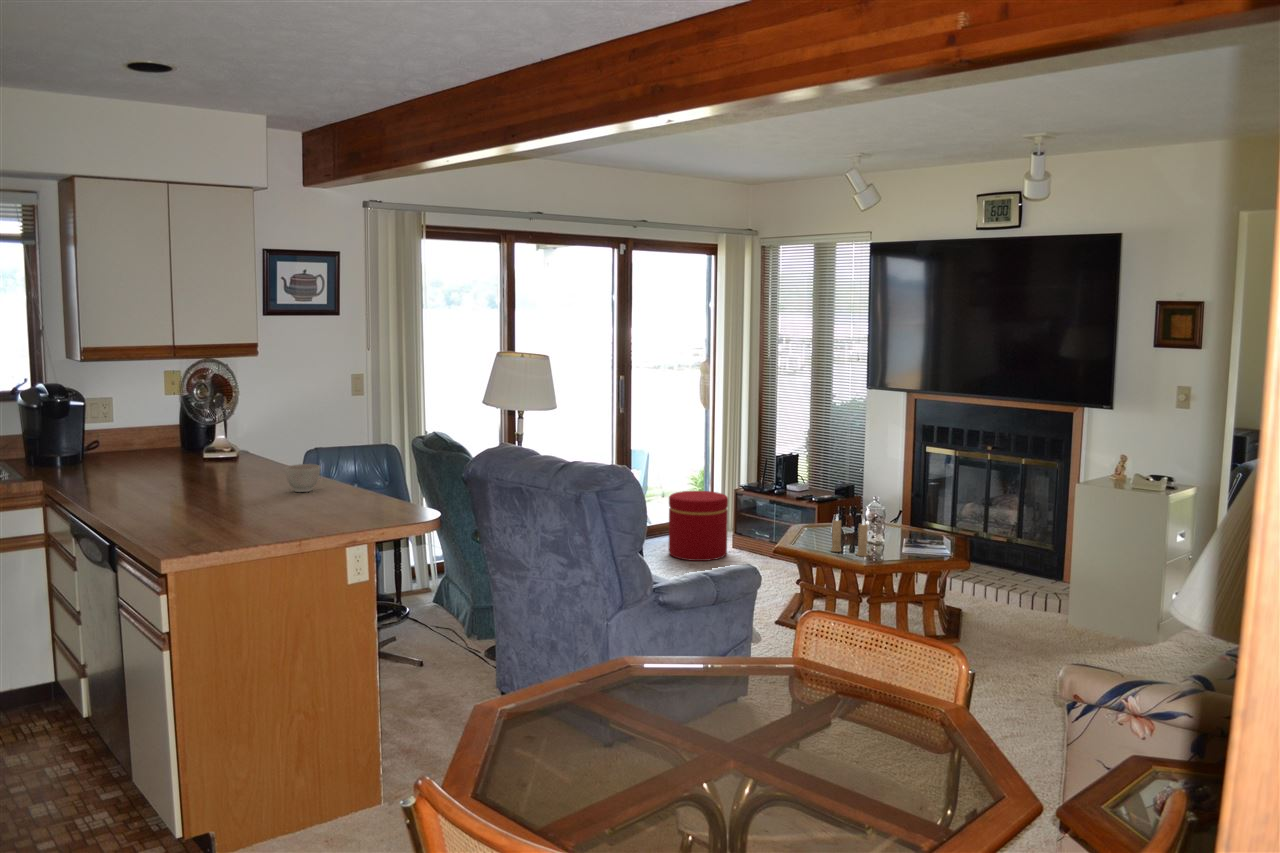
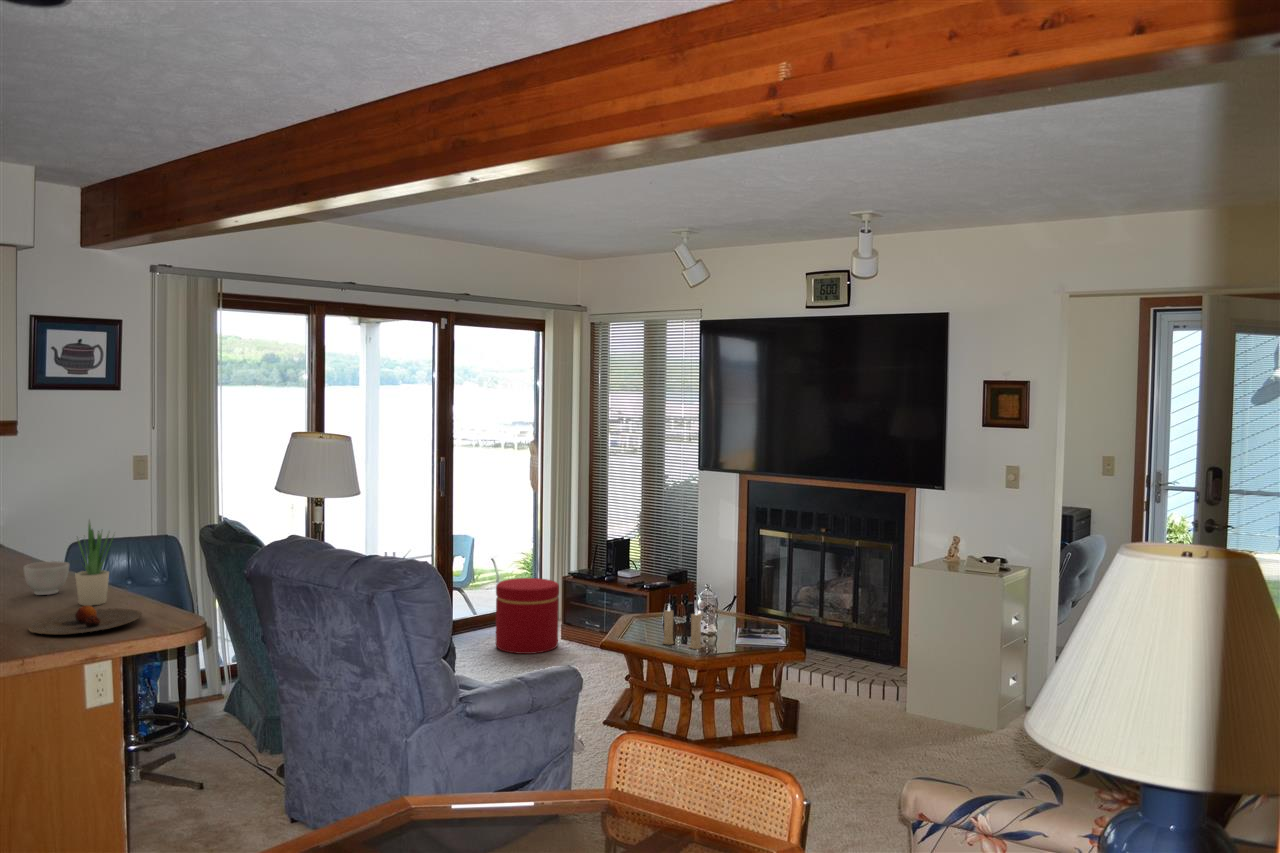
potted plant: none [328,427,360,501] -> present [75,523,113,606]
plate: none [300,500,388,523] -> present [29,606,142,635]

